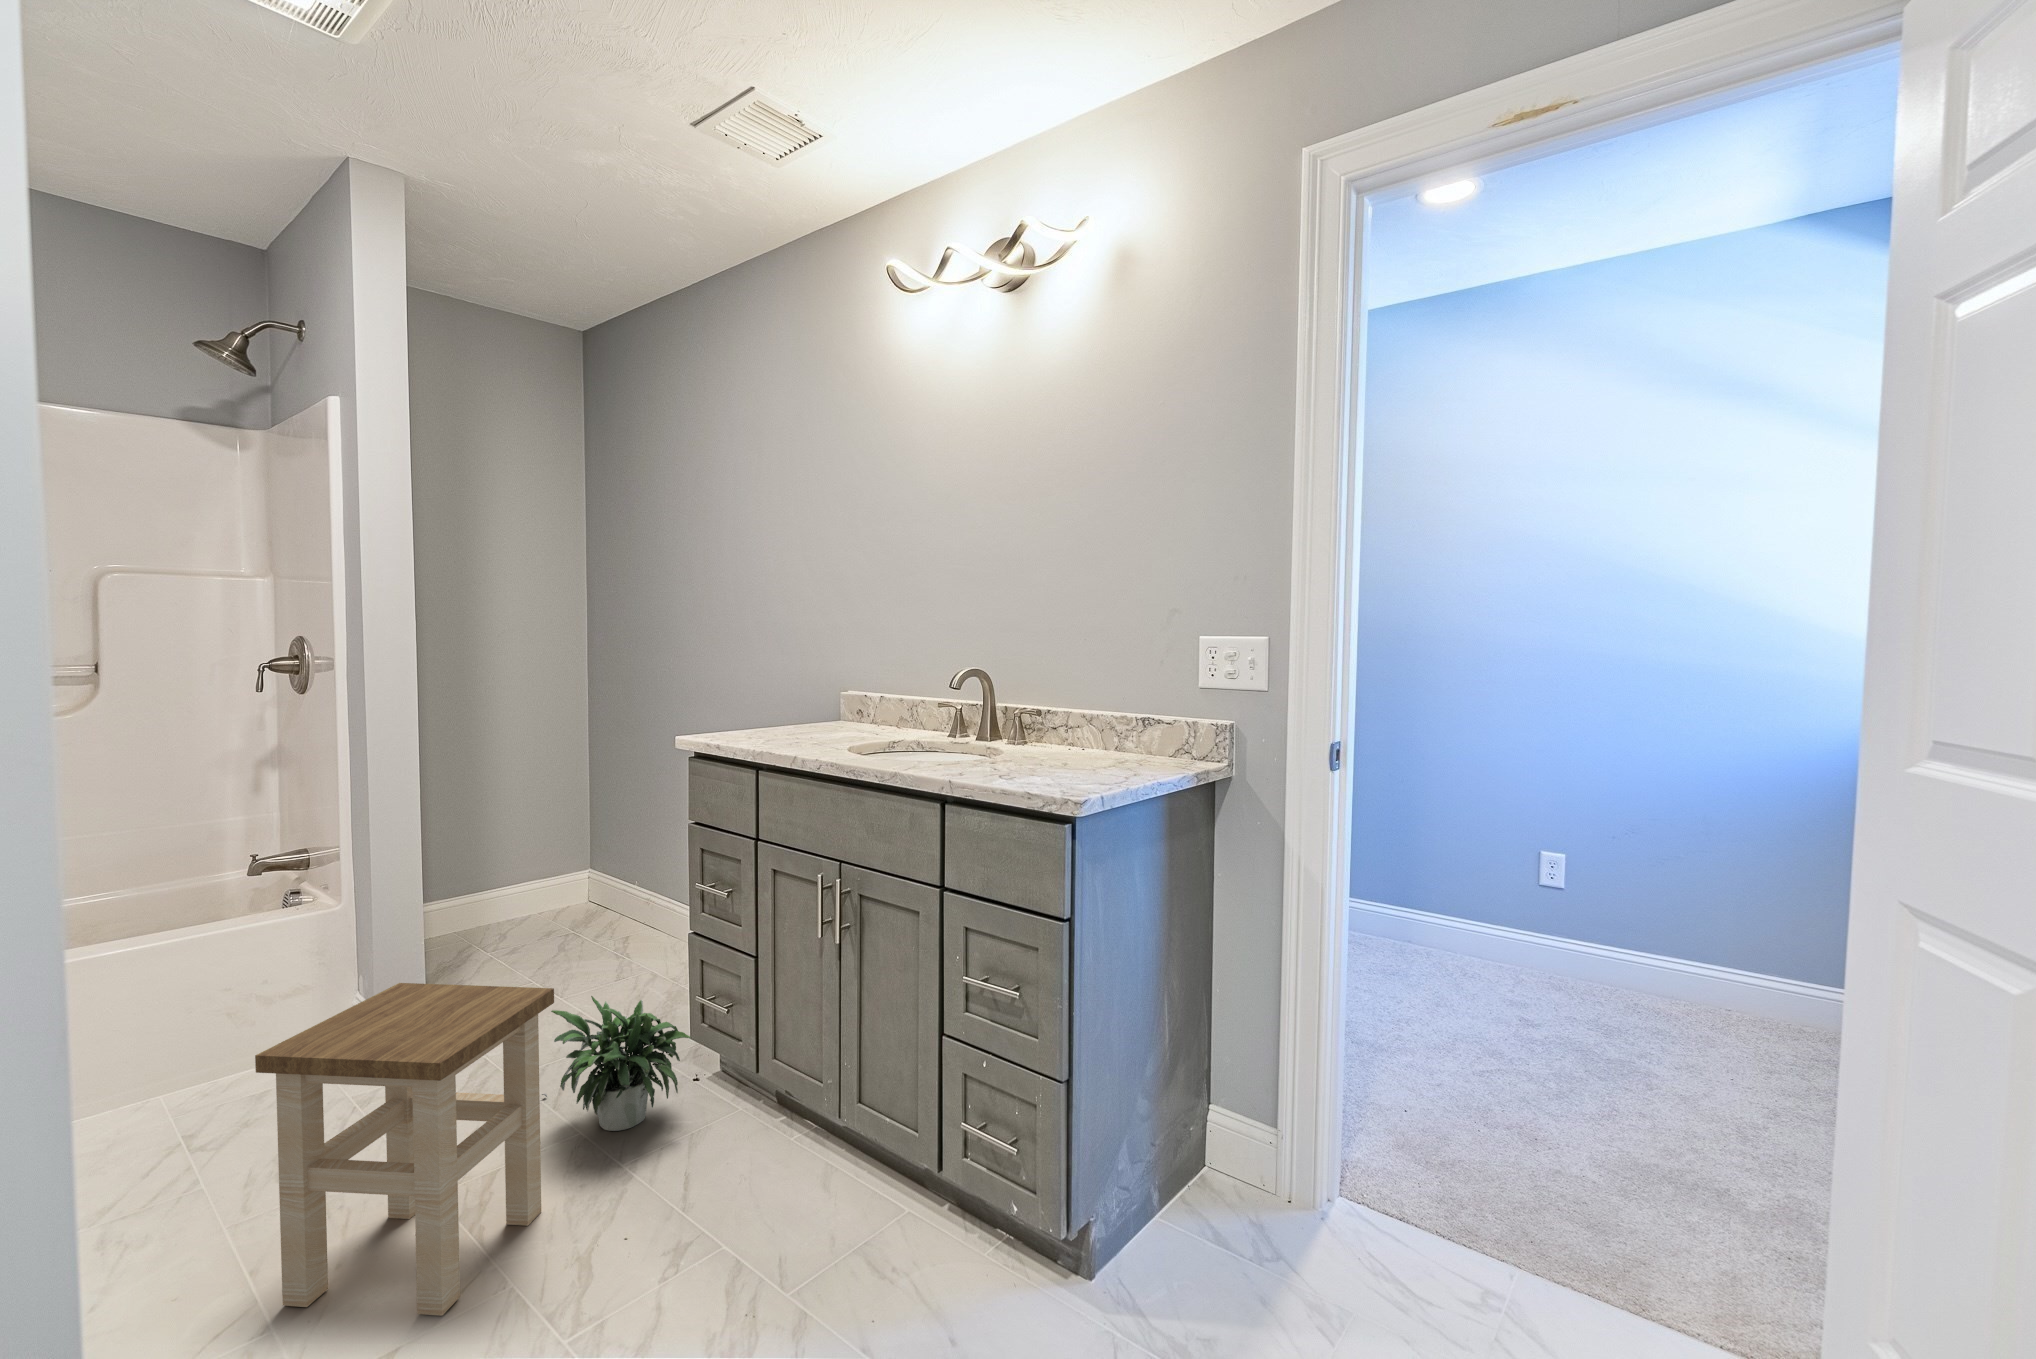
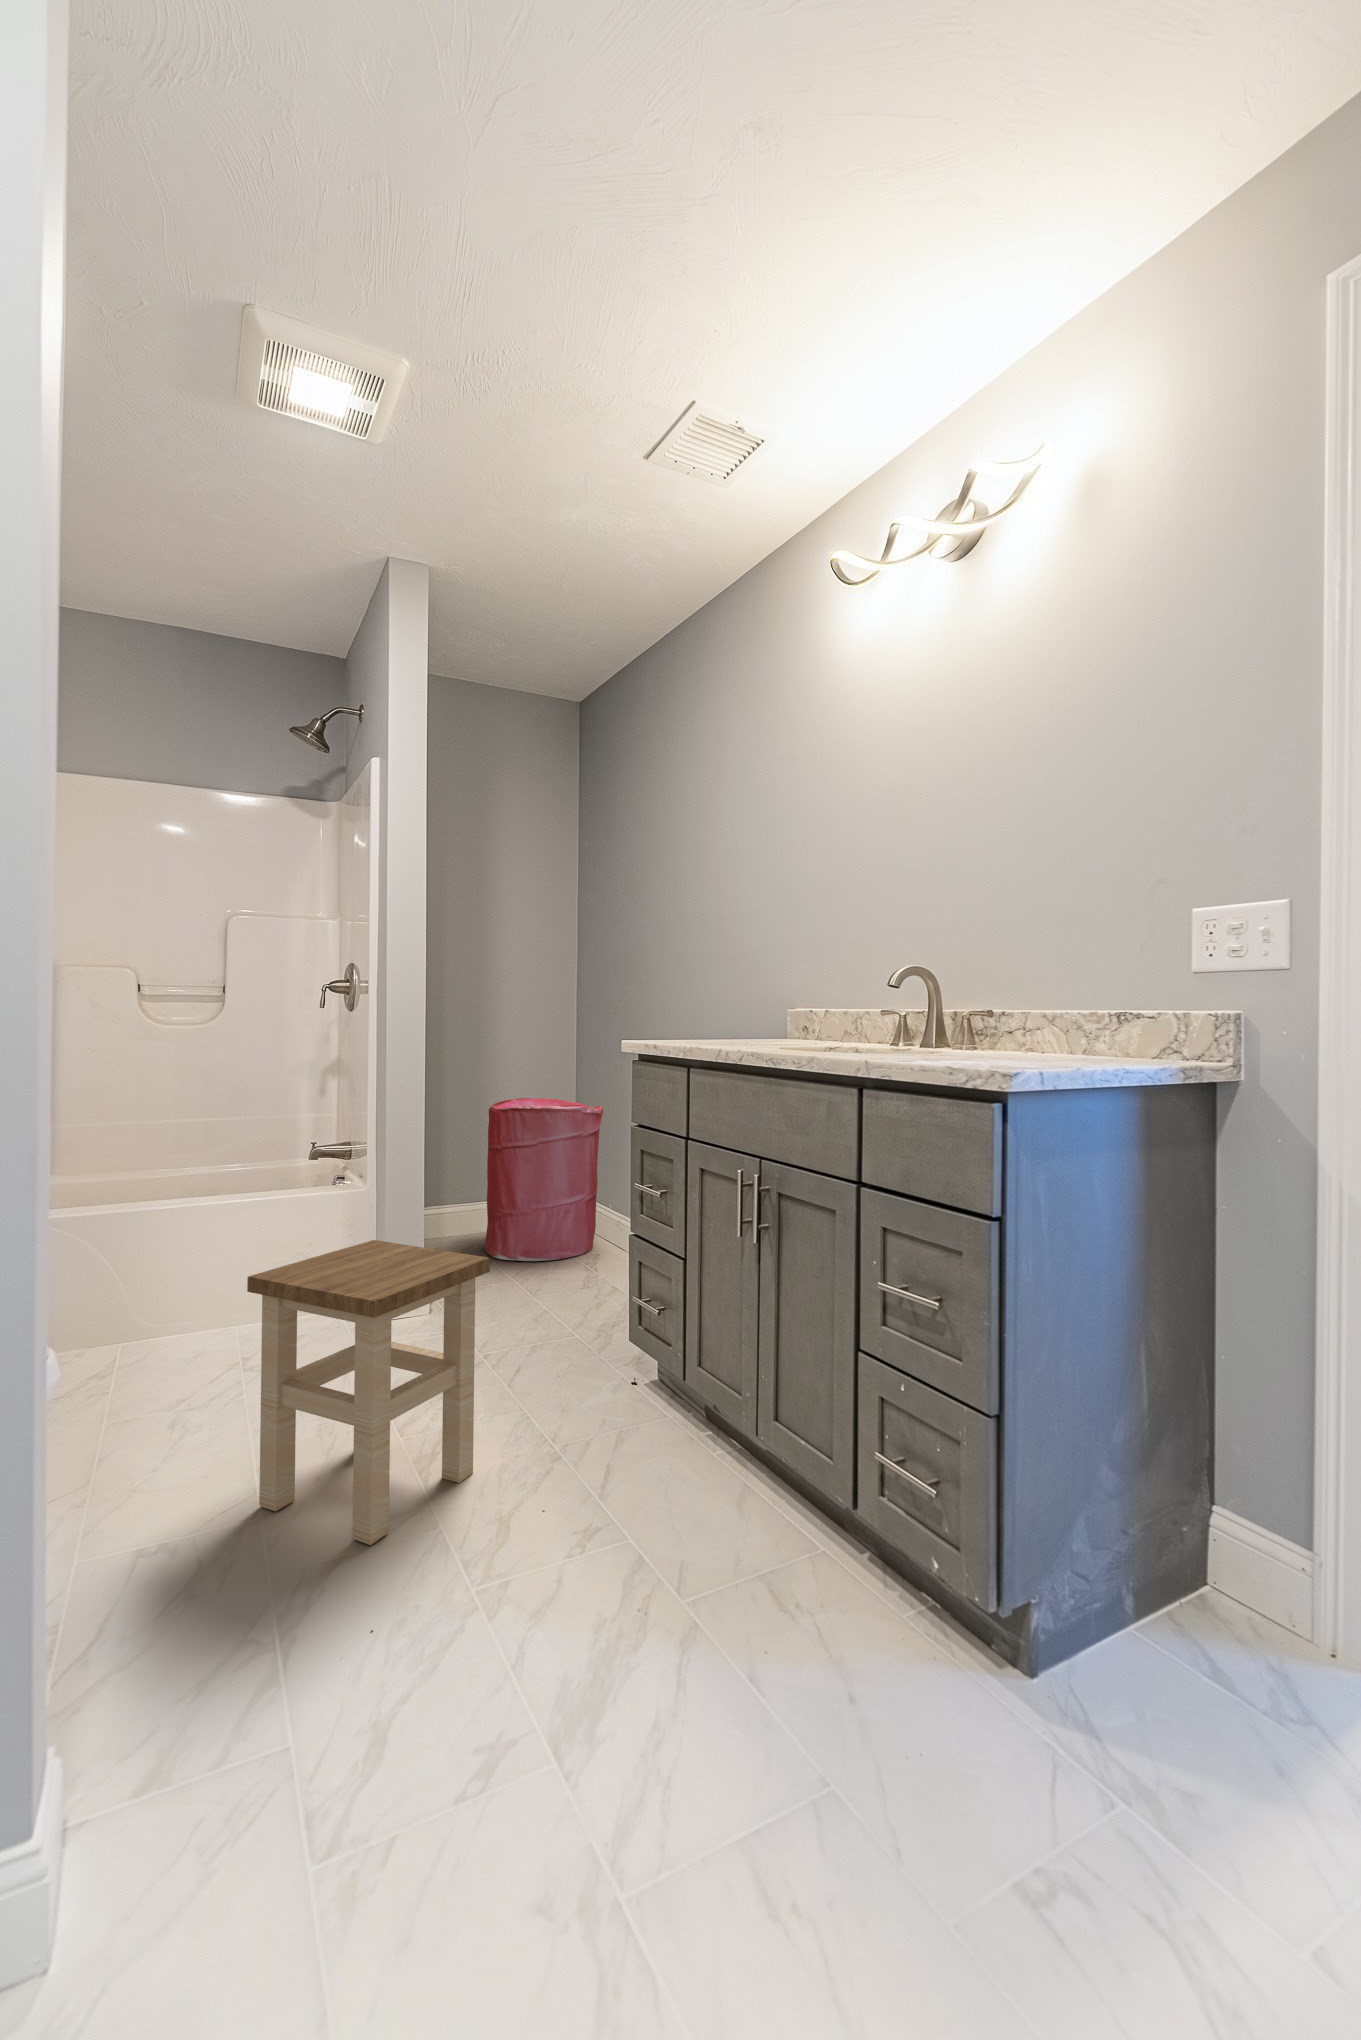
laundry hamper: none [485,773,624,959] -> present [485,1098,603,1261]
potted plant: present [542,996,690,1131] -> none [497,1282,623,1415]

